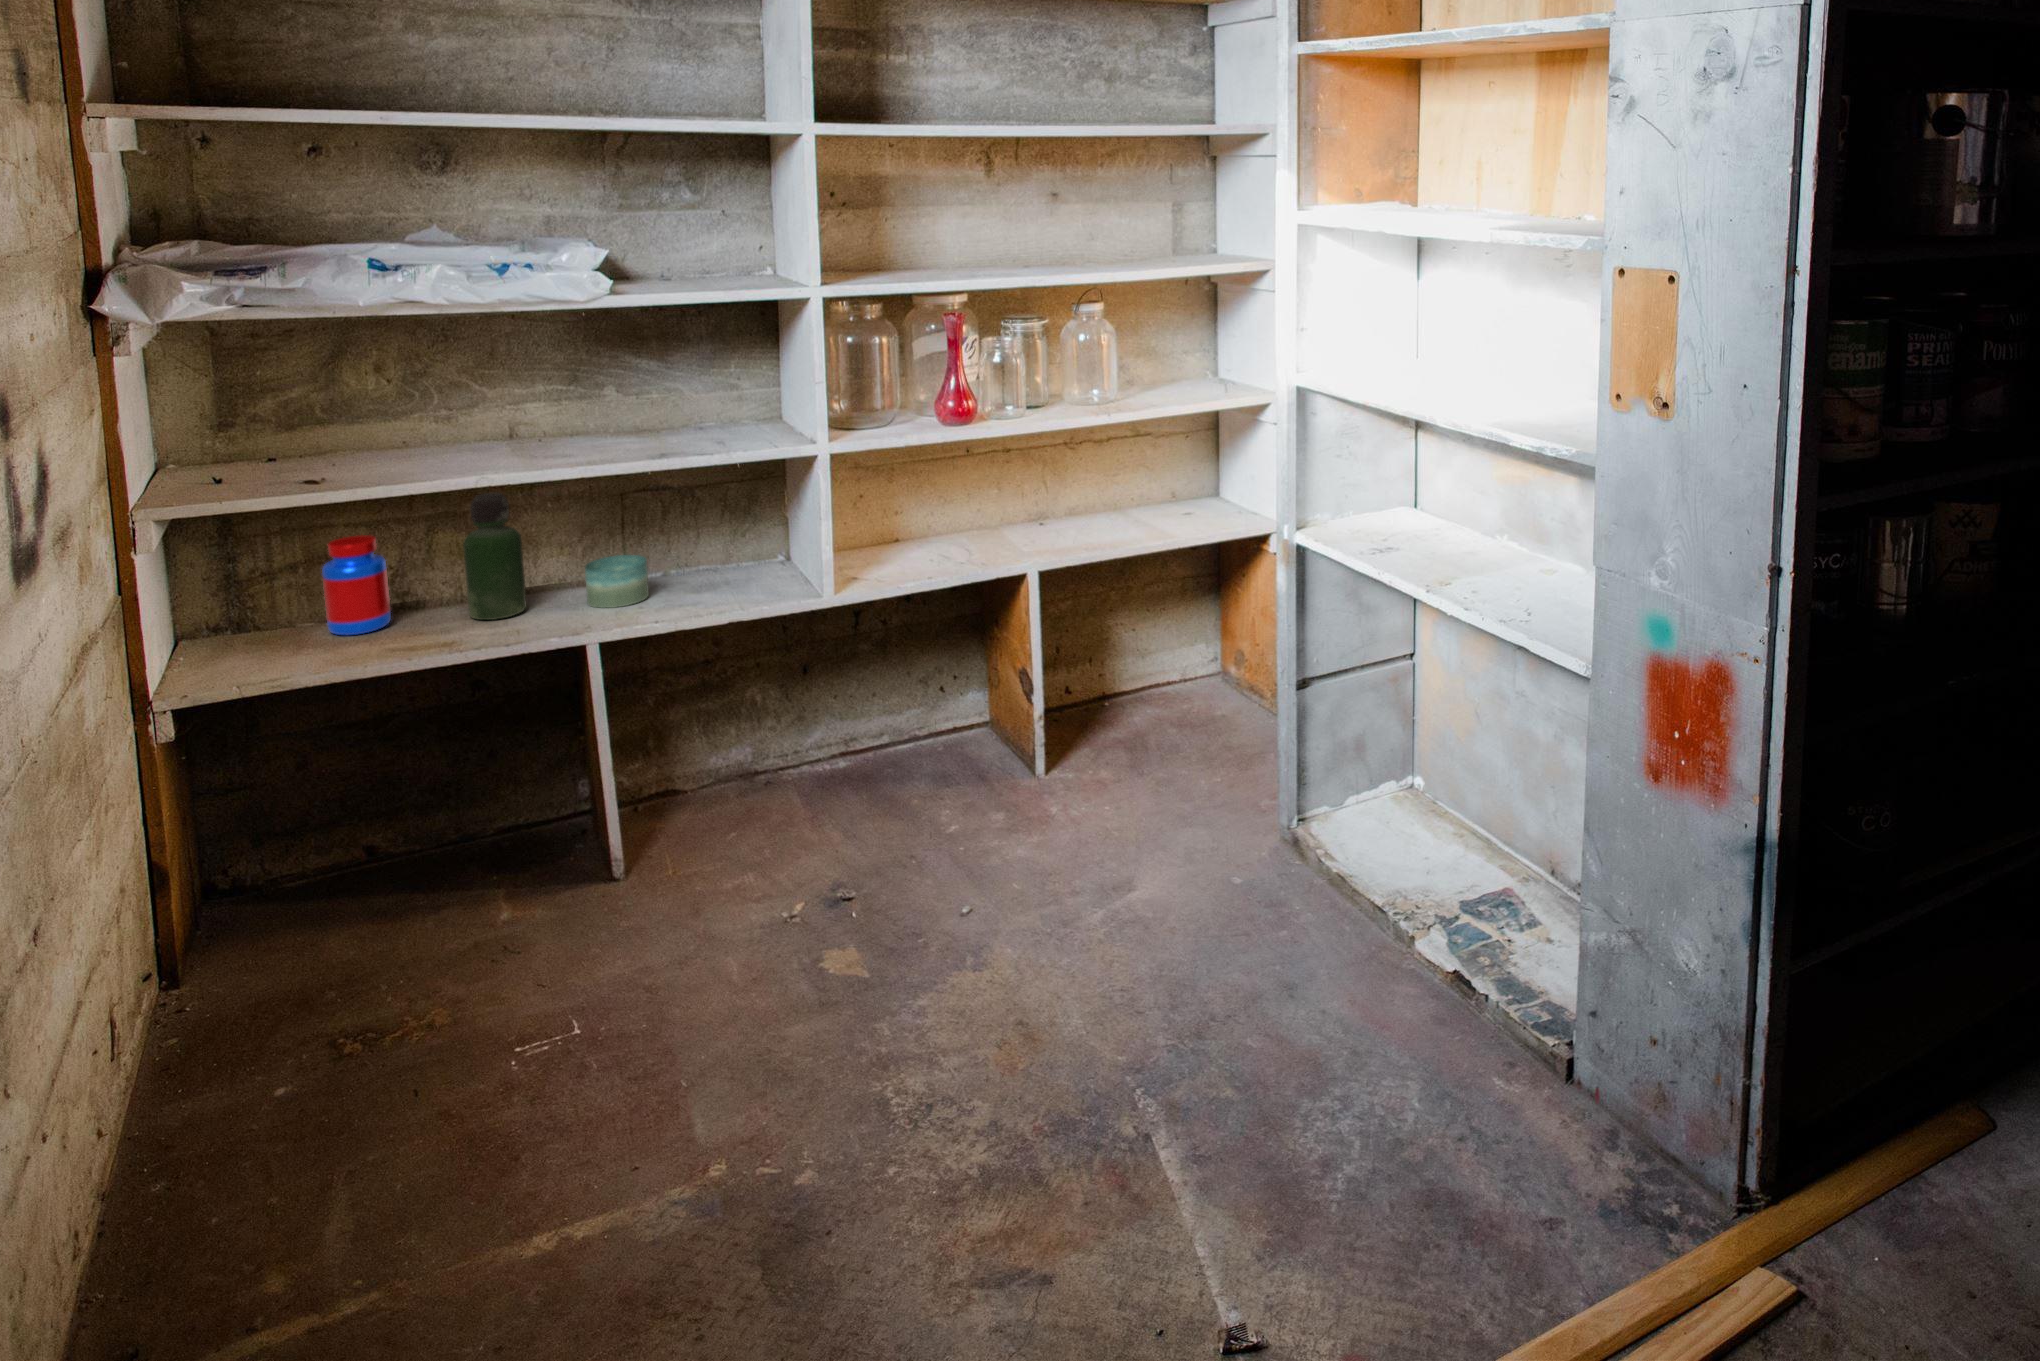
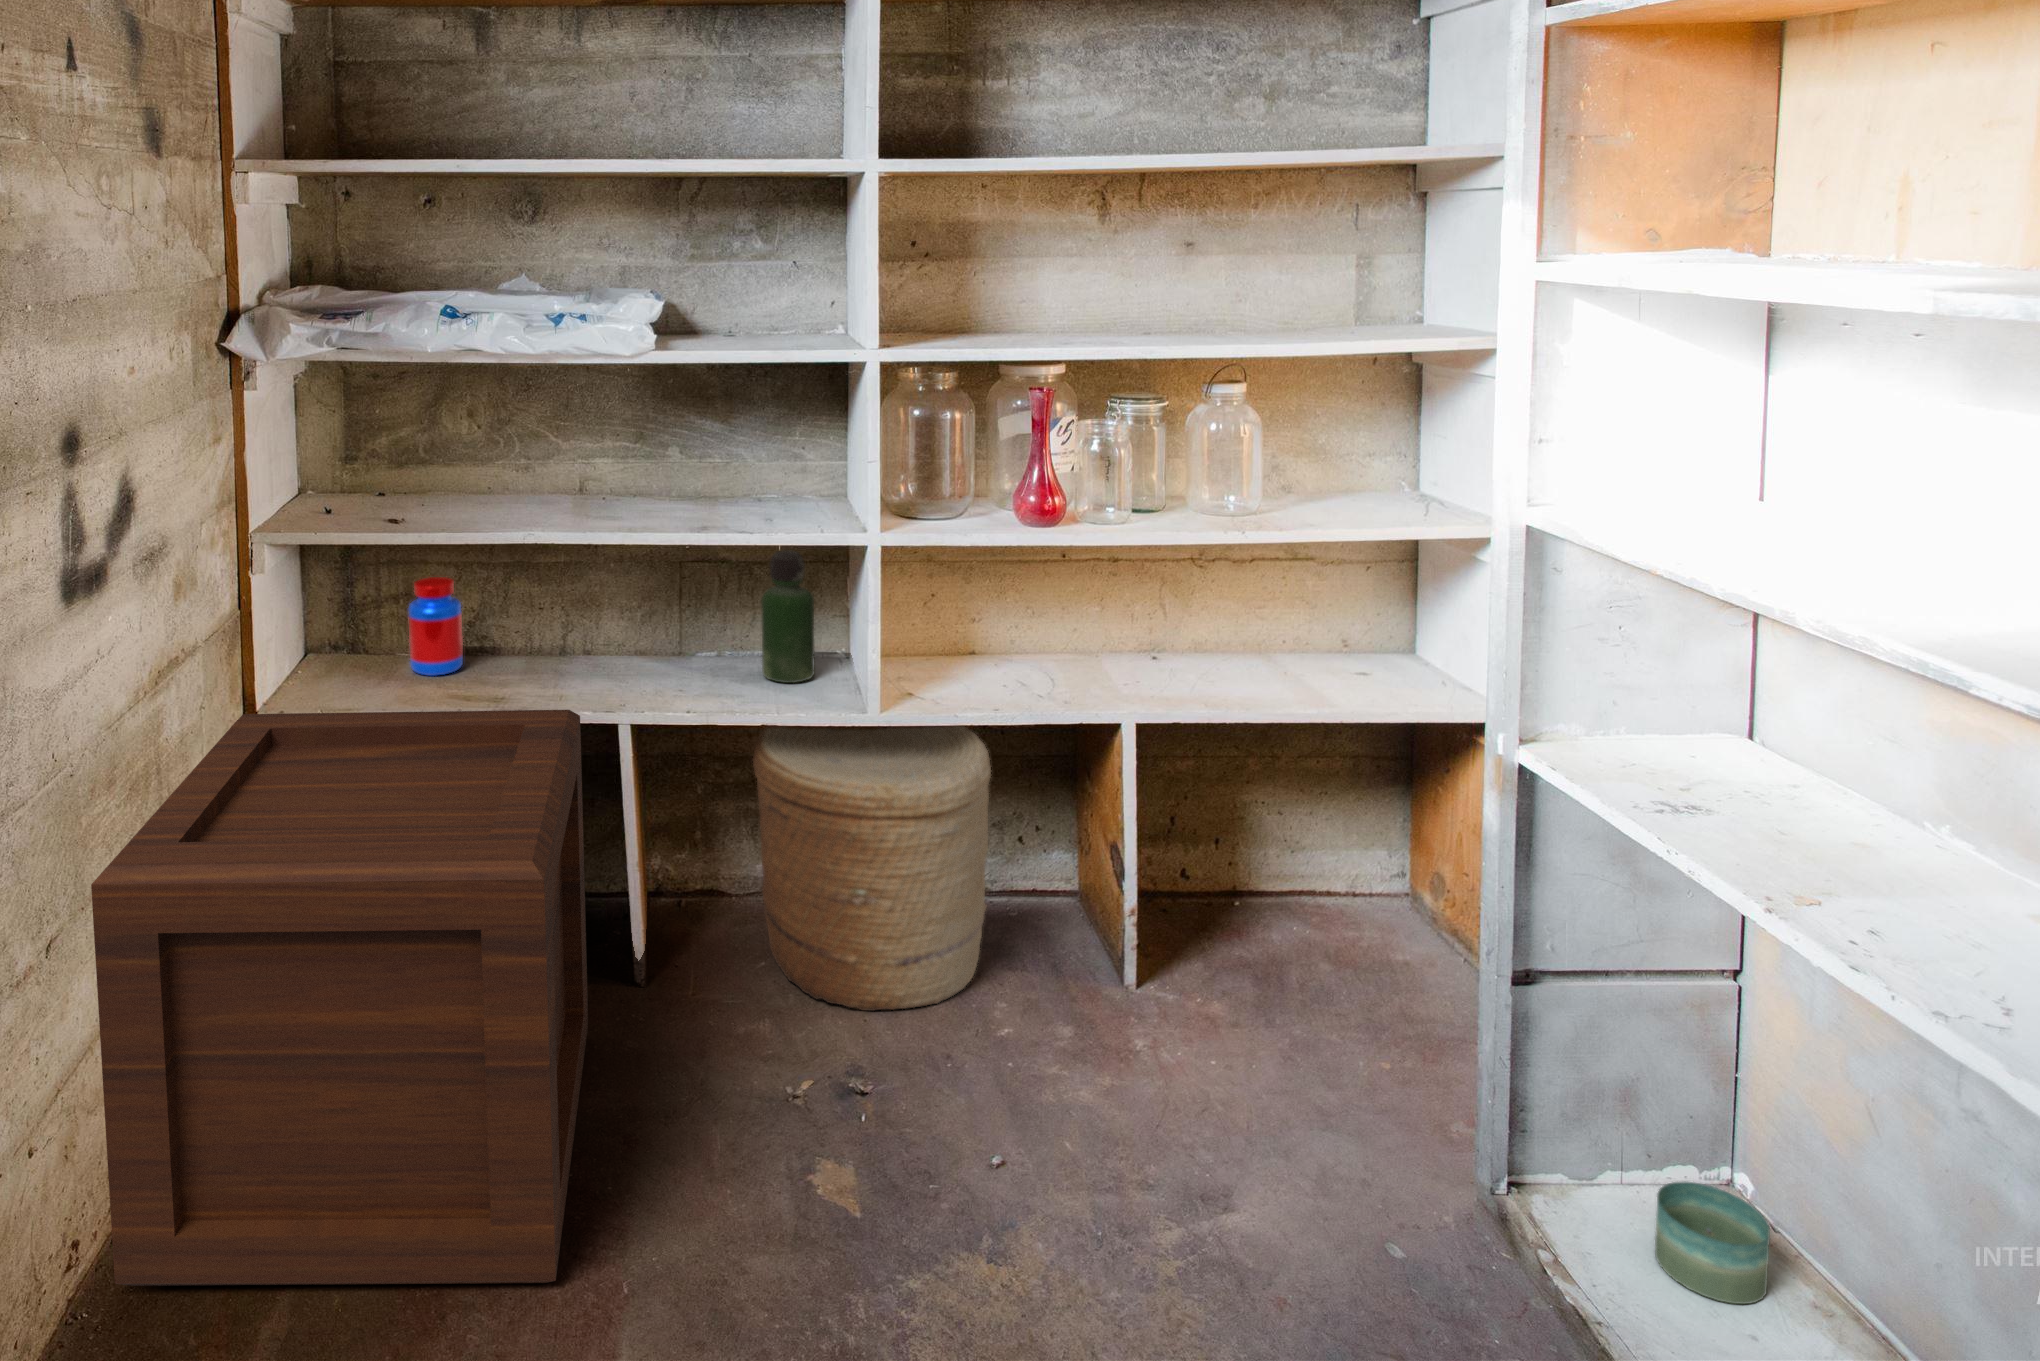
bottle: present [463,492,527,620] -> present [761,550,815,683]
candle: present [585,555,649,608] -> present [1655,1181,1770,1304]
woven basket: none [714,593,926,846] -> present [753,726,991,1011]
wooden crate: none [78,632,621,1258] -> present [91,710,588,1286]

